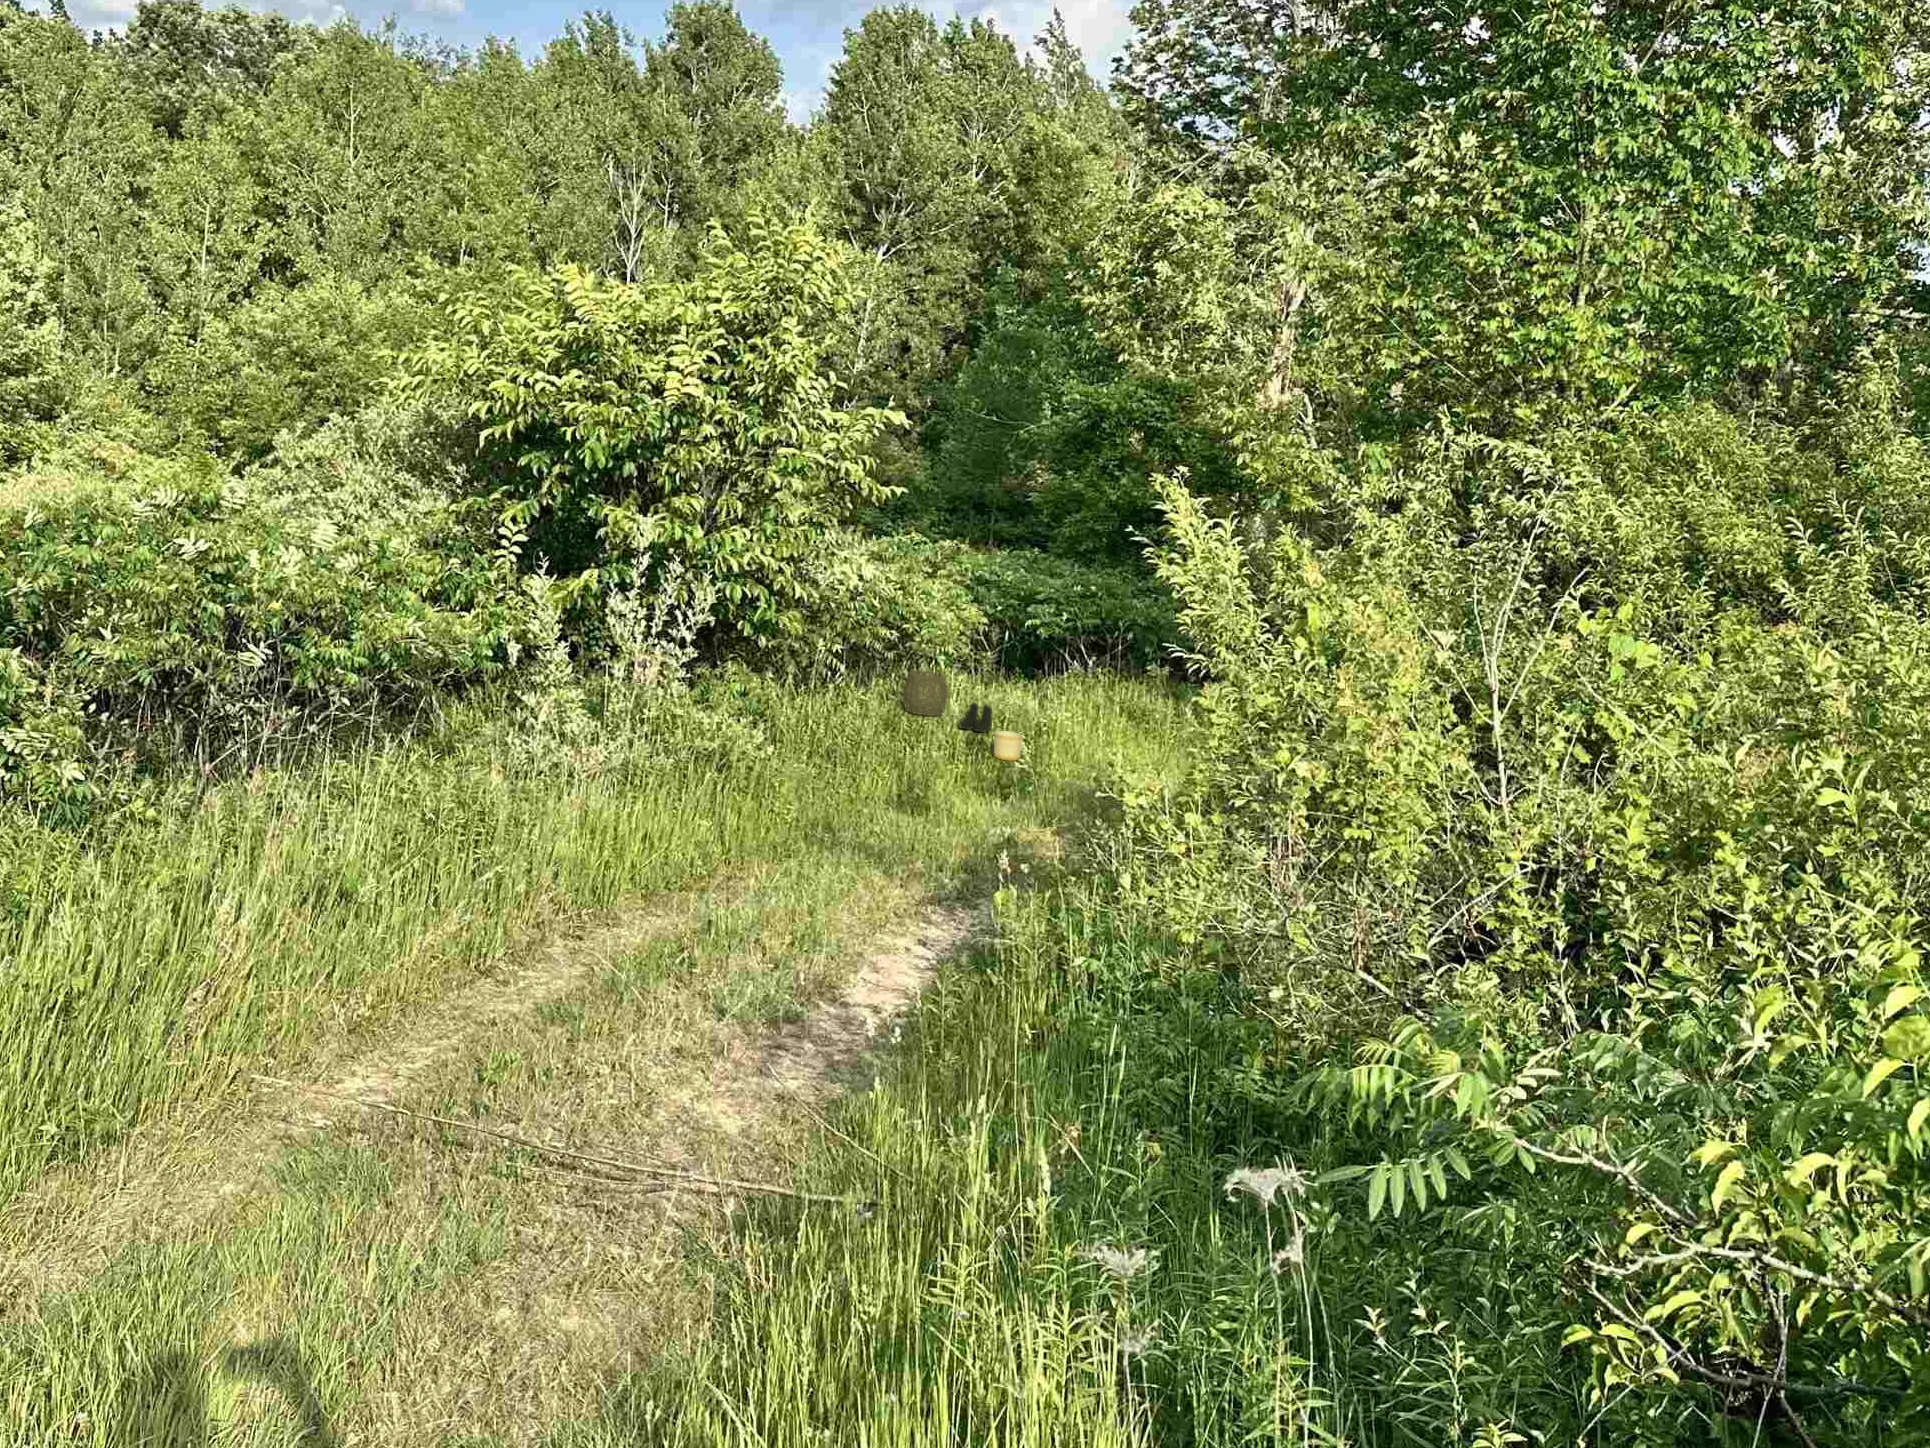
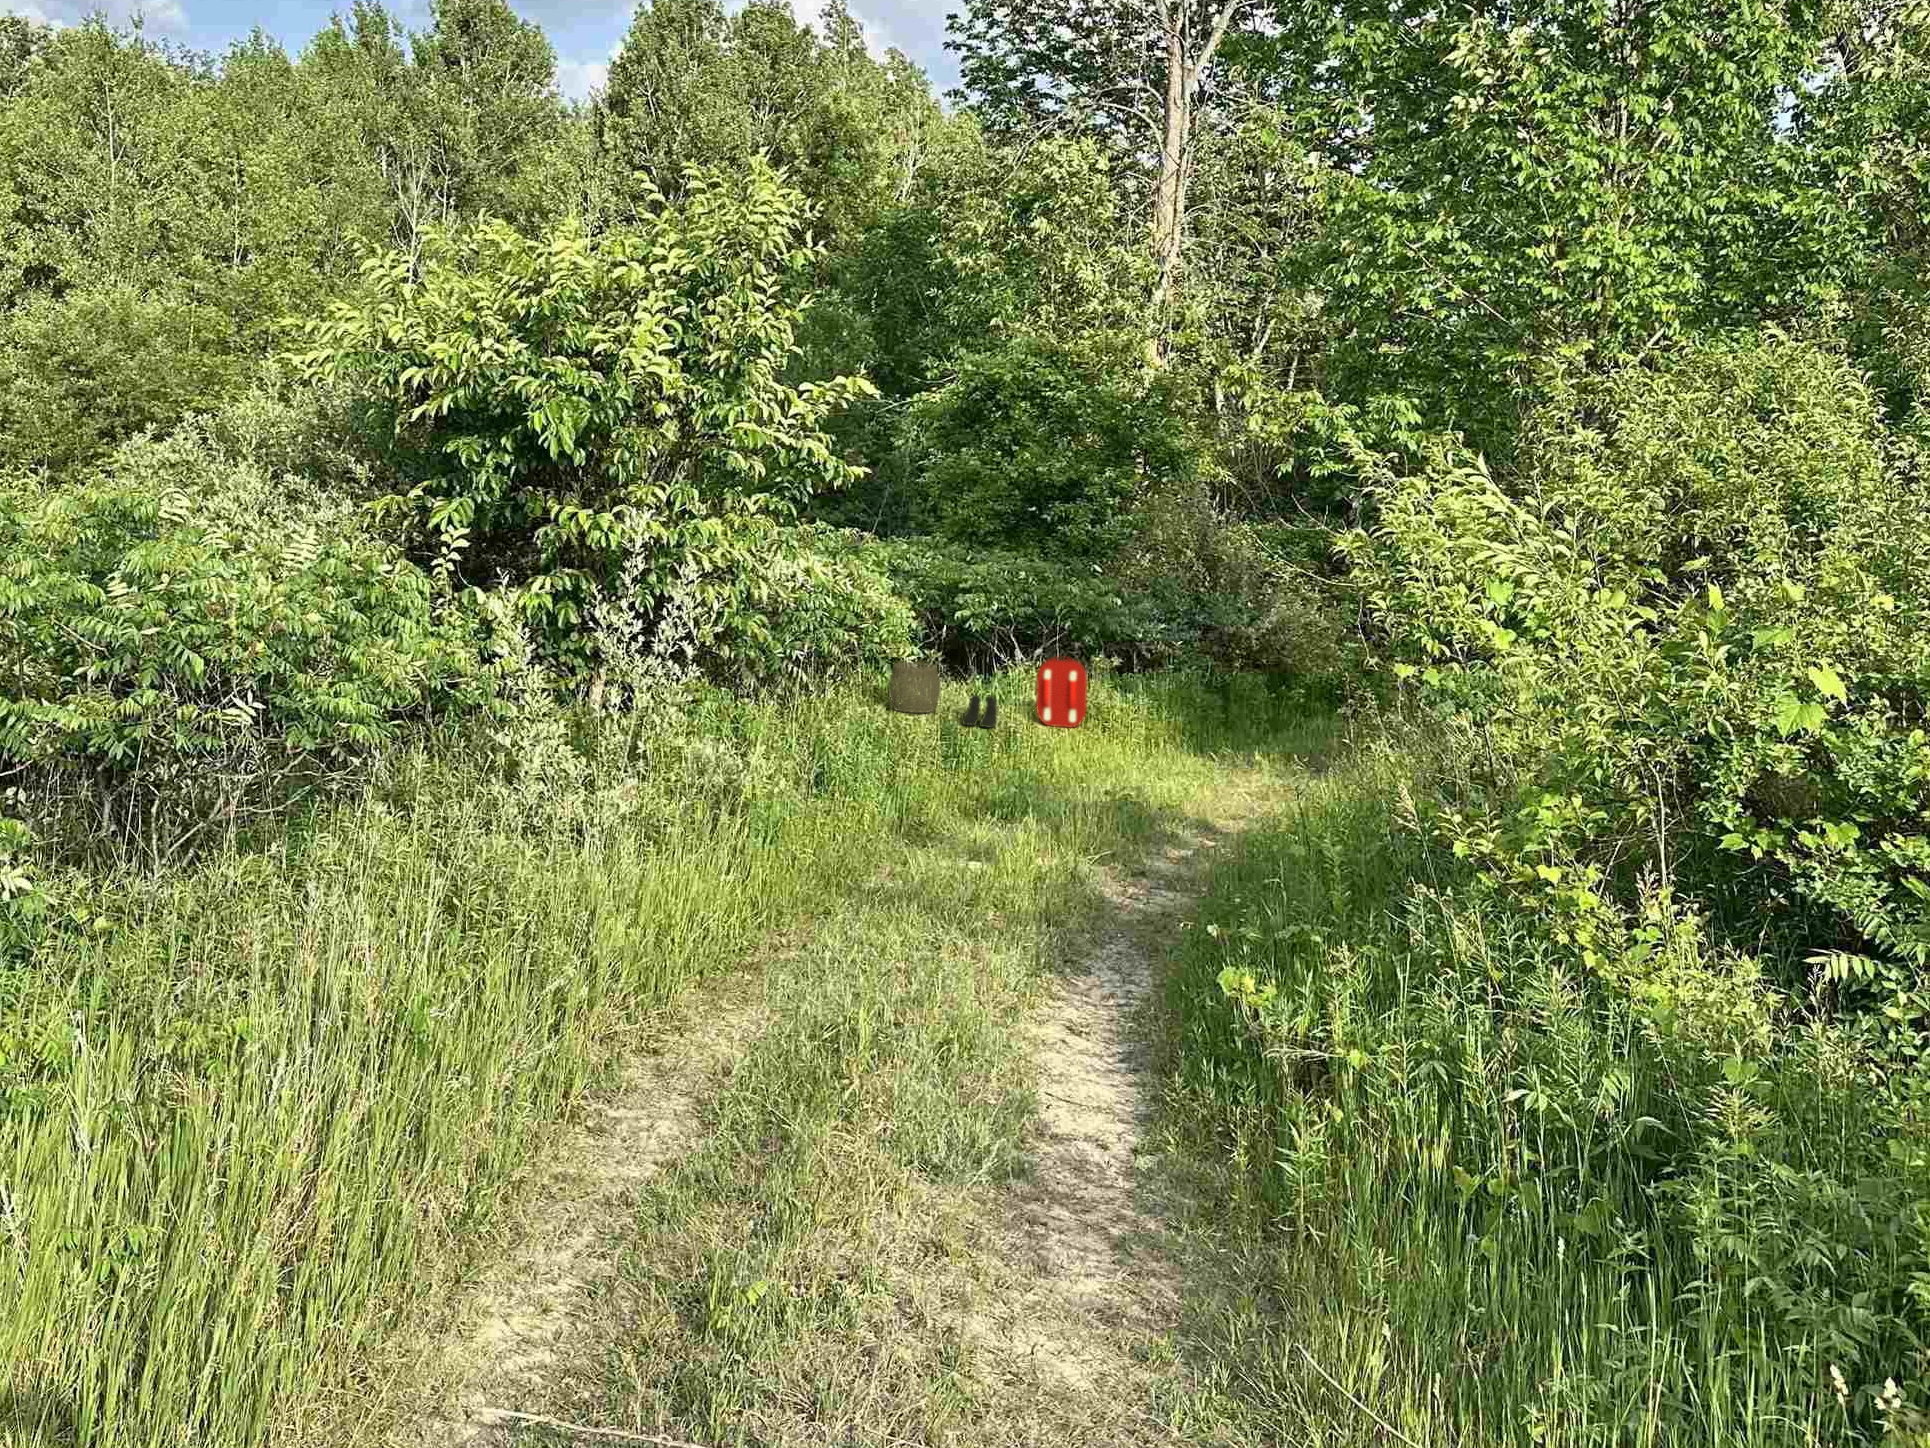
backpack: none [1026,675,1075,738] -> present [1036,658,1087,728]
planter: present [994,731,1023,761] -> none [1020,724,1054,758]

